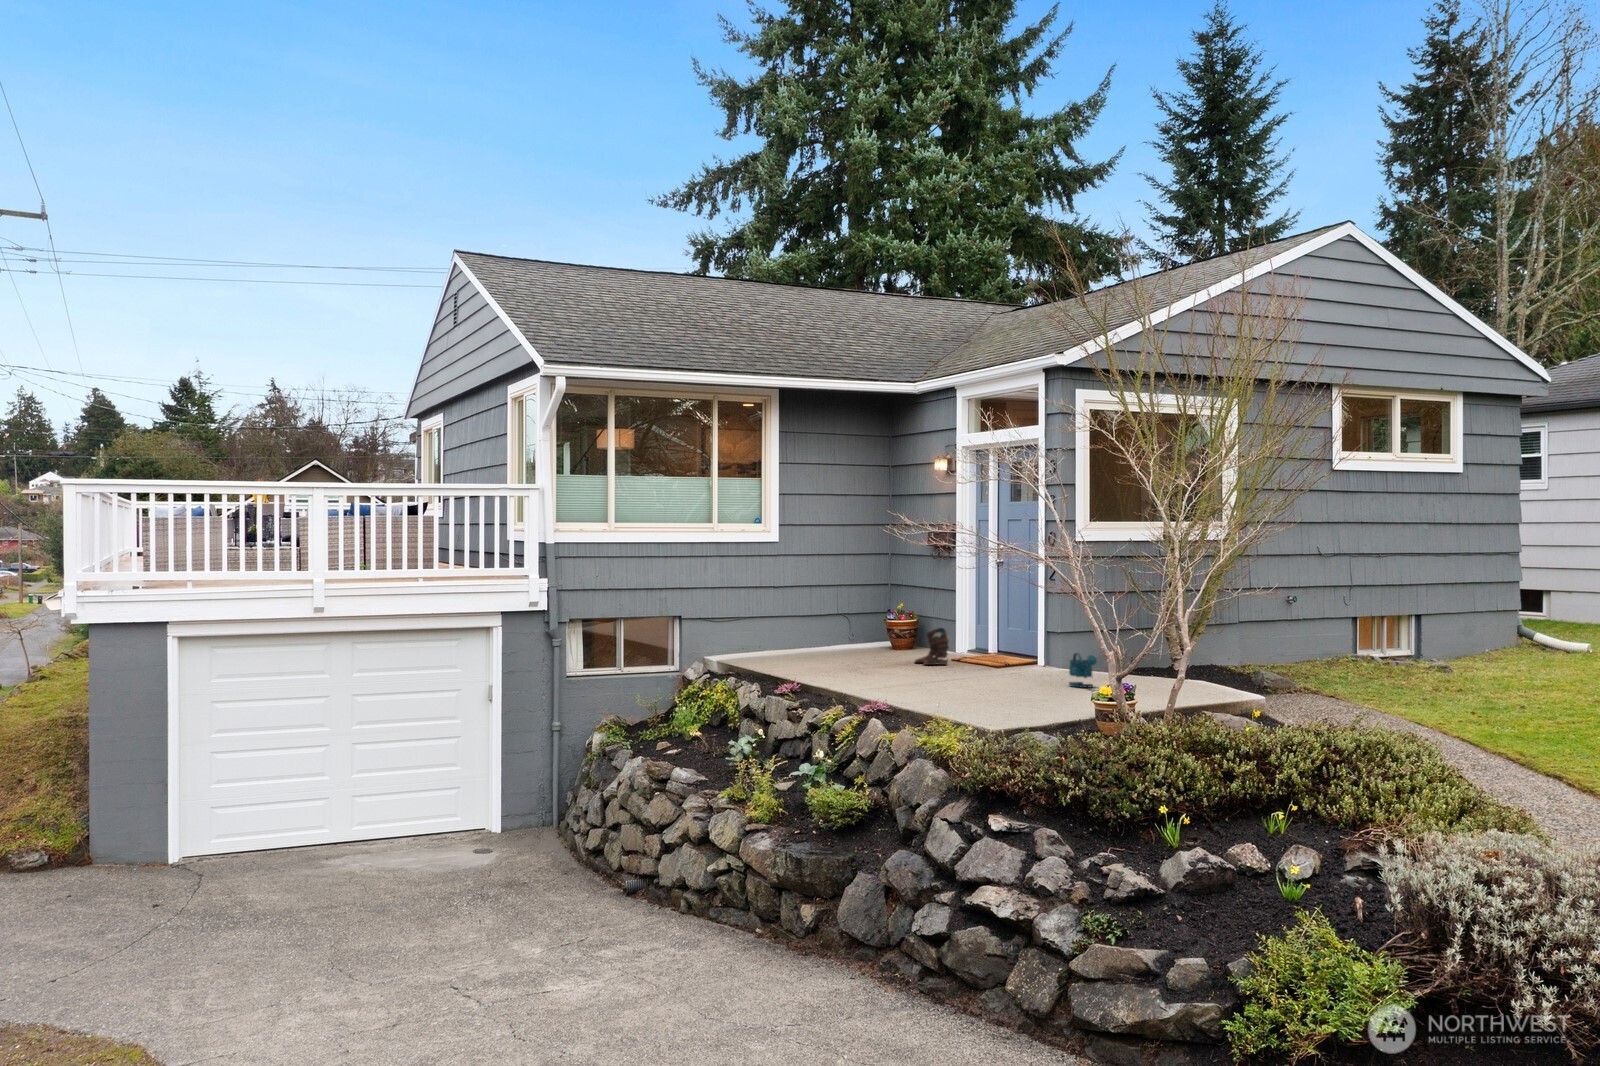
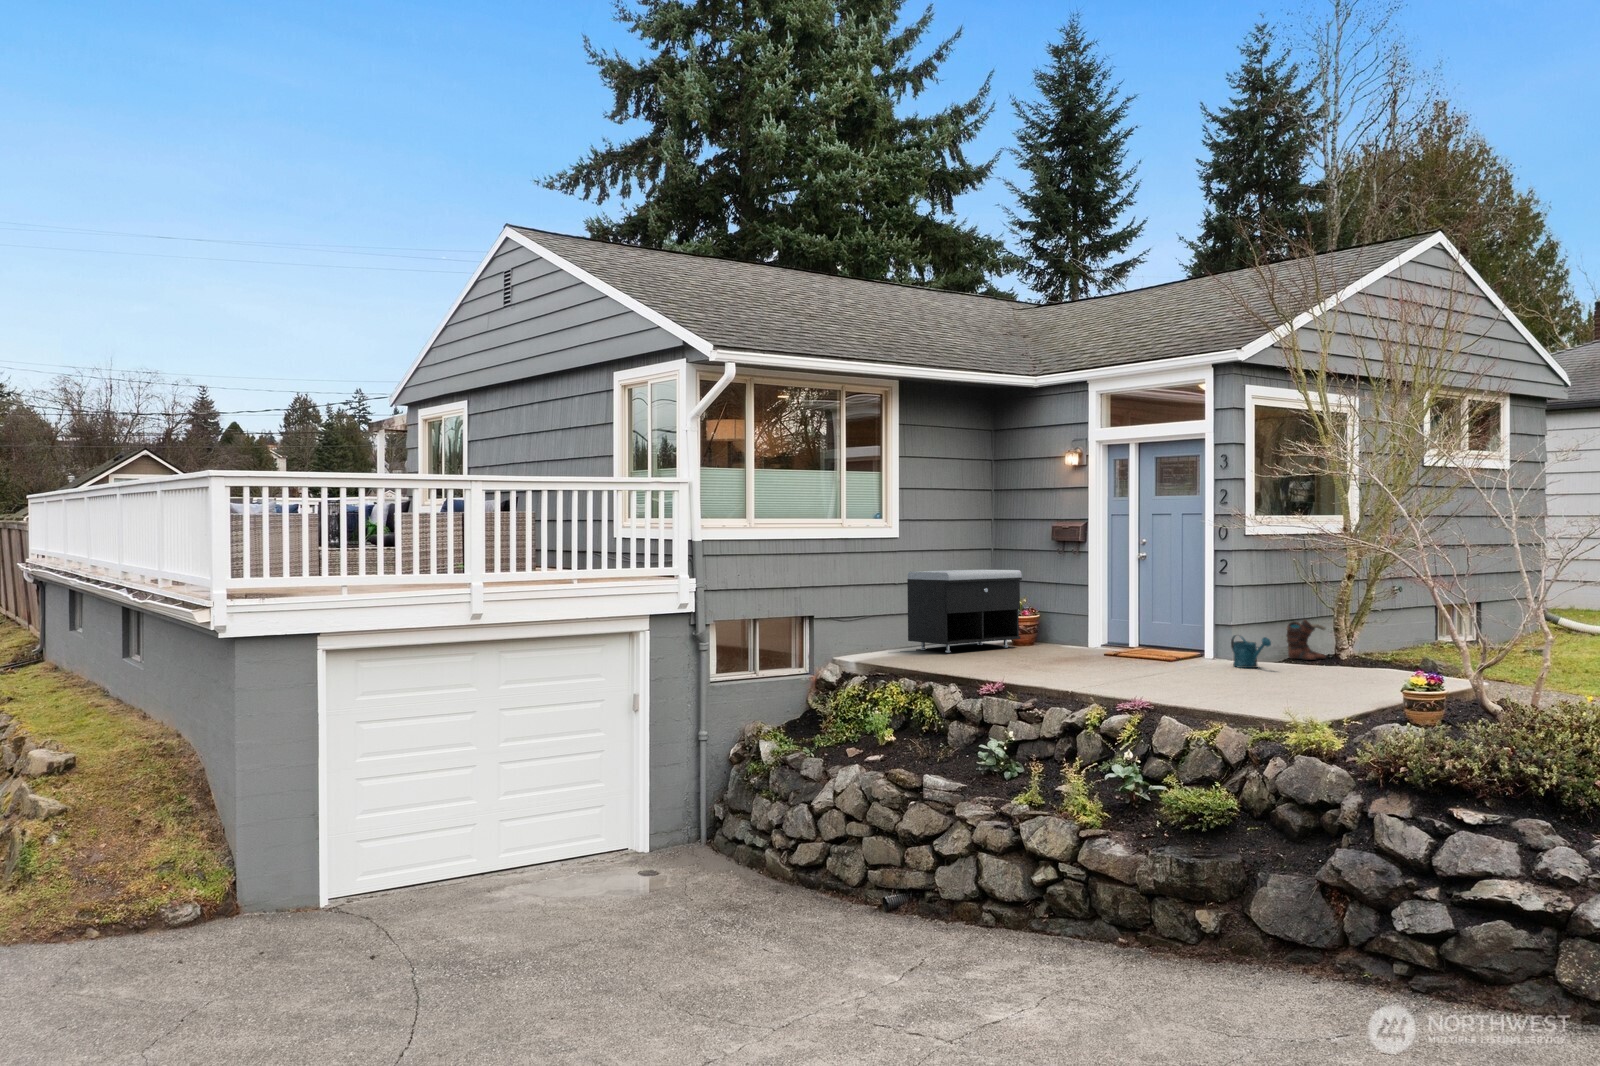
storage bench: none [791,580,908,661] -> present [907,569,1022,652]
boots: present [915,628,949,665] -> present [1286,620,1326,660]

